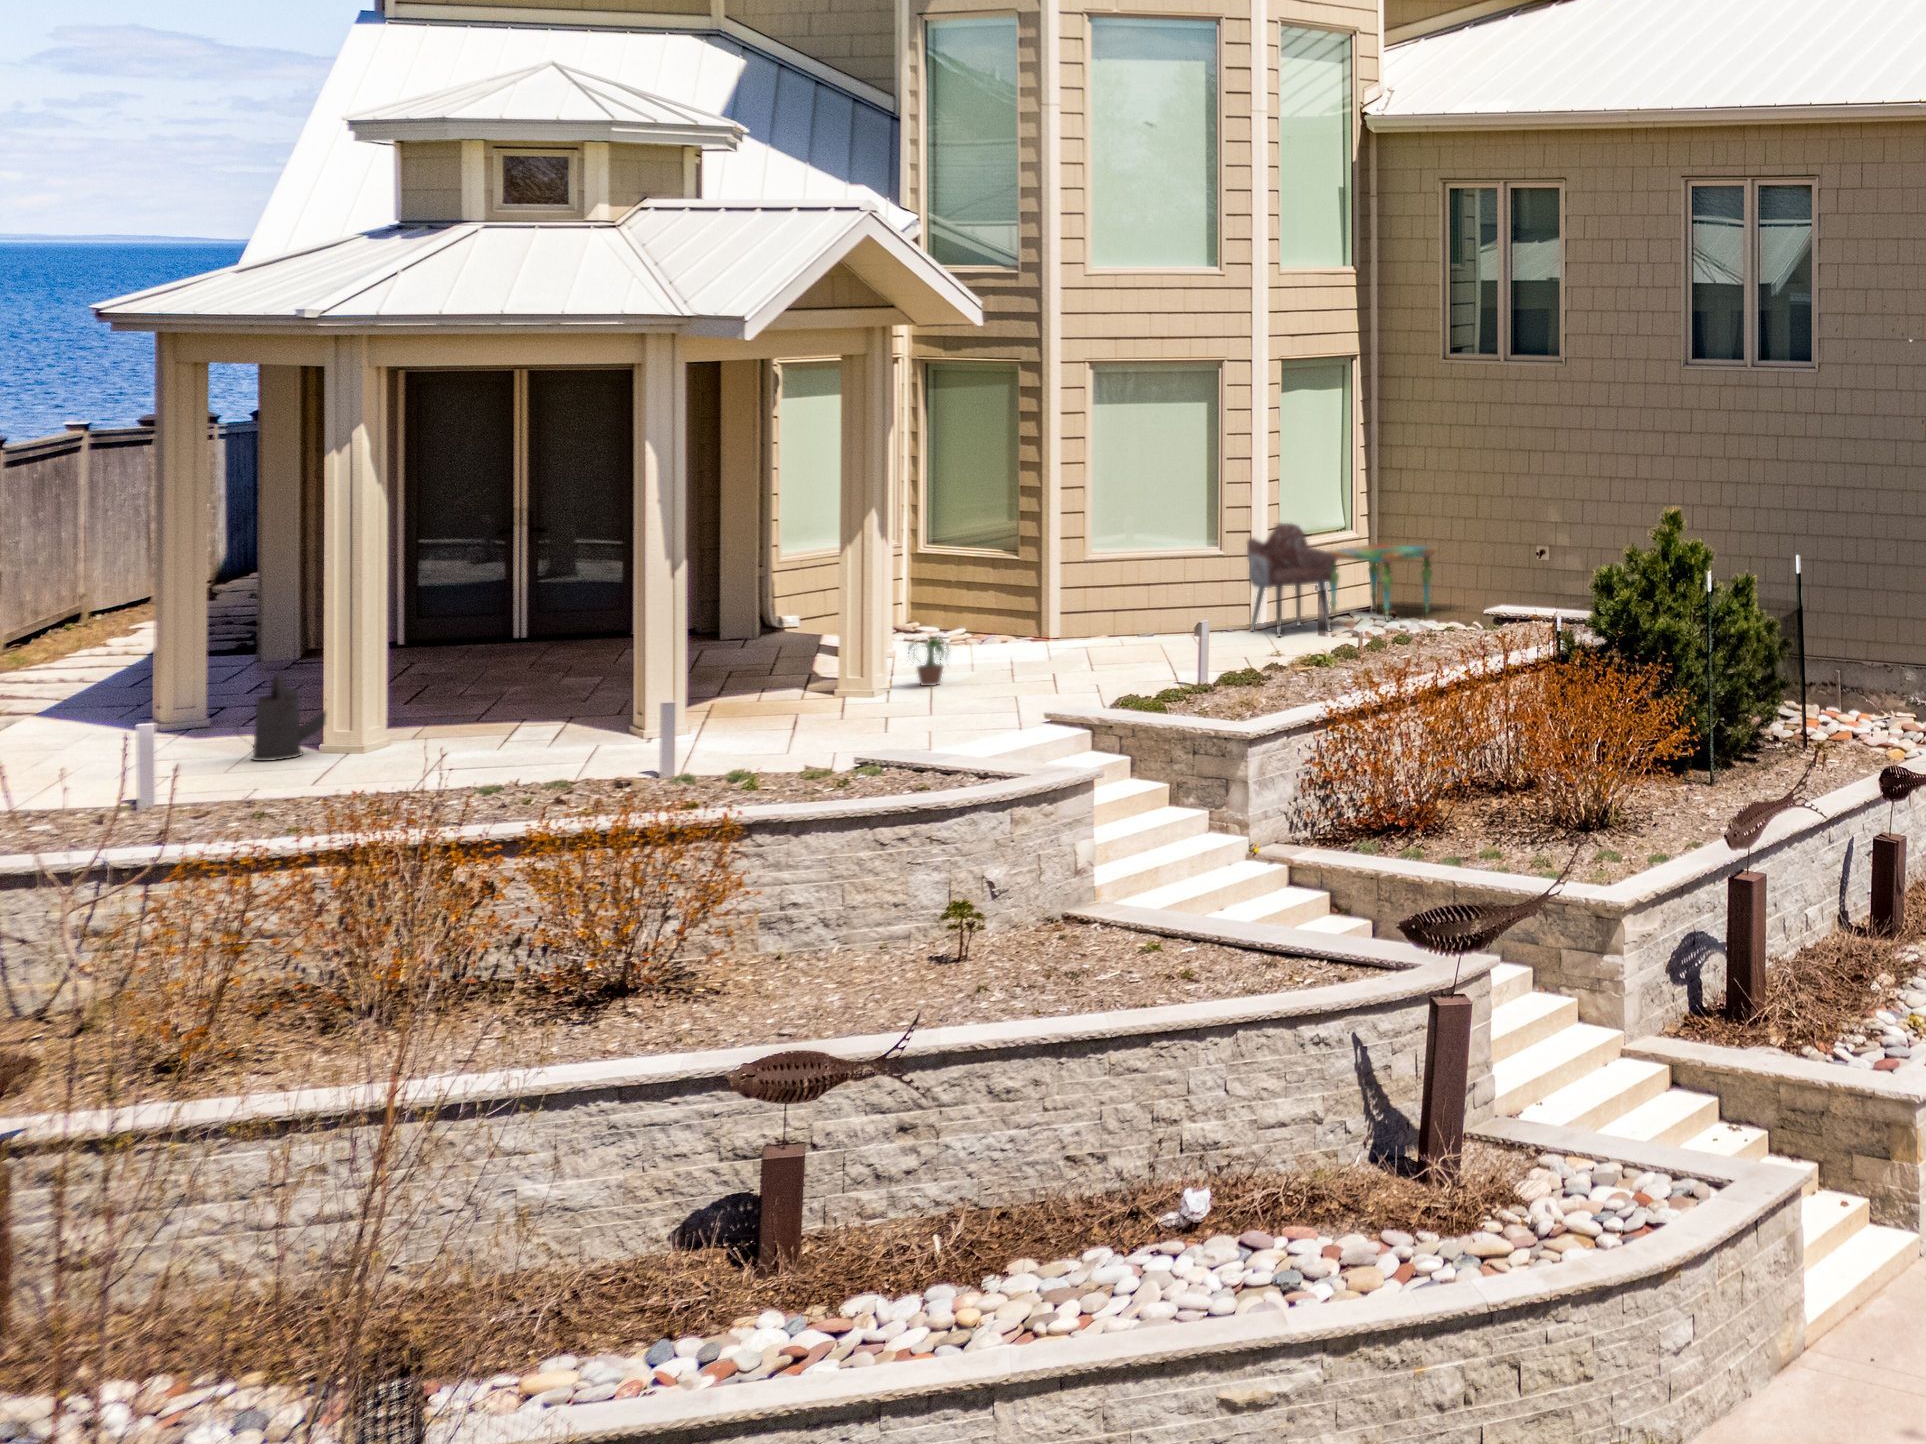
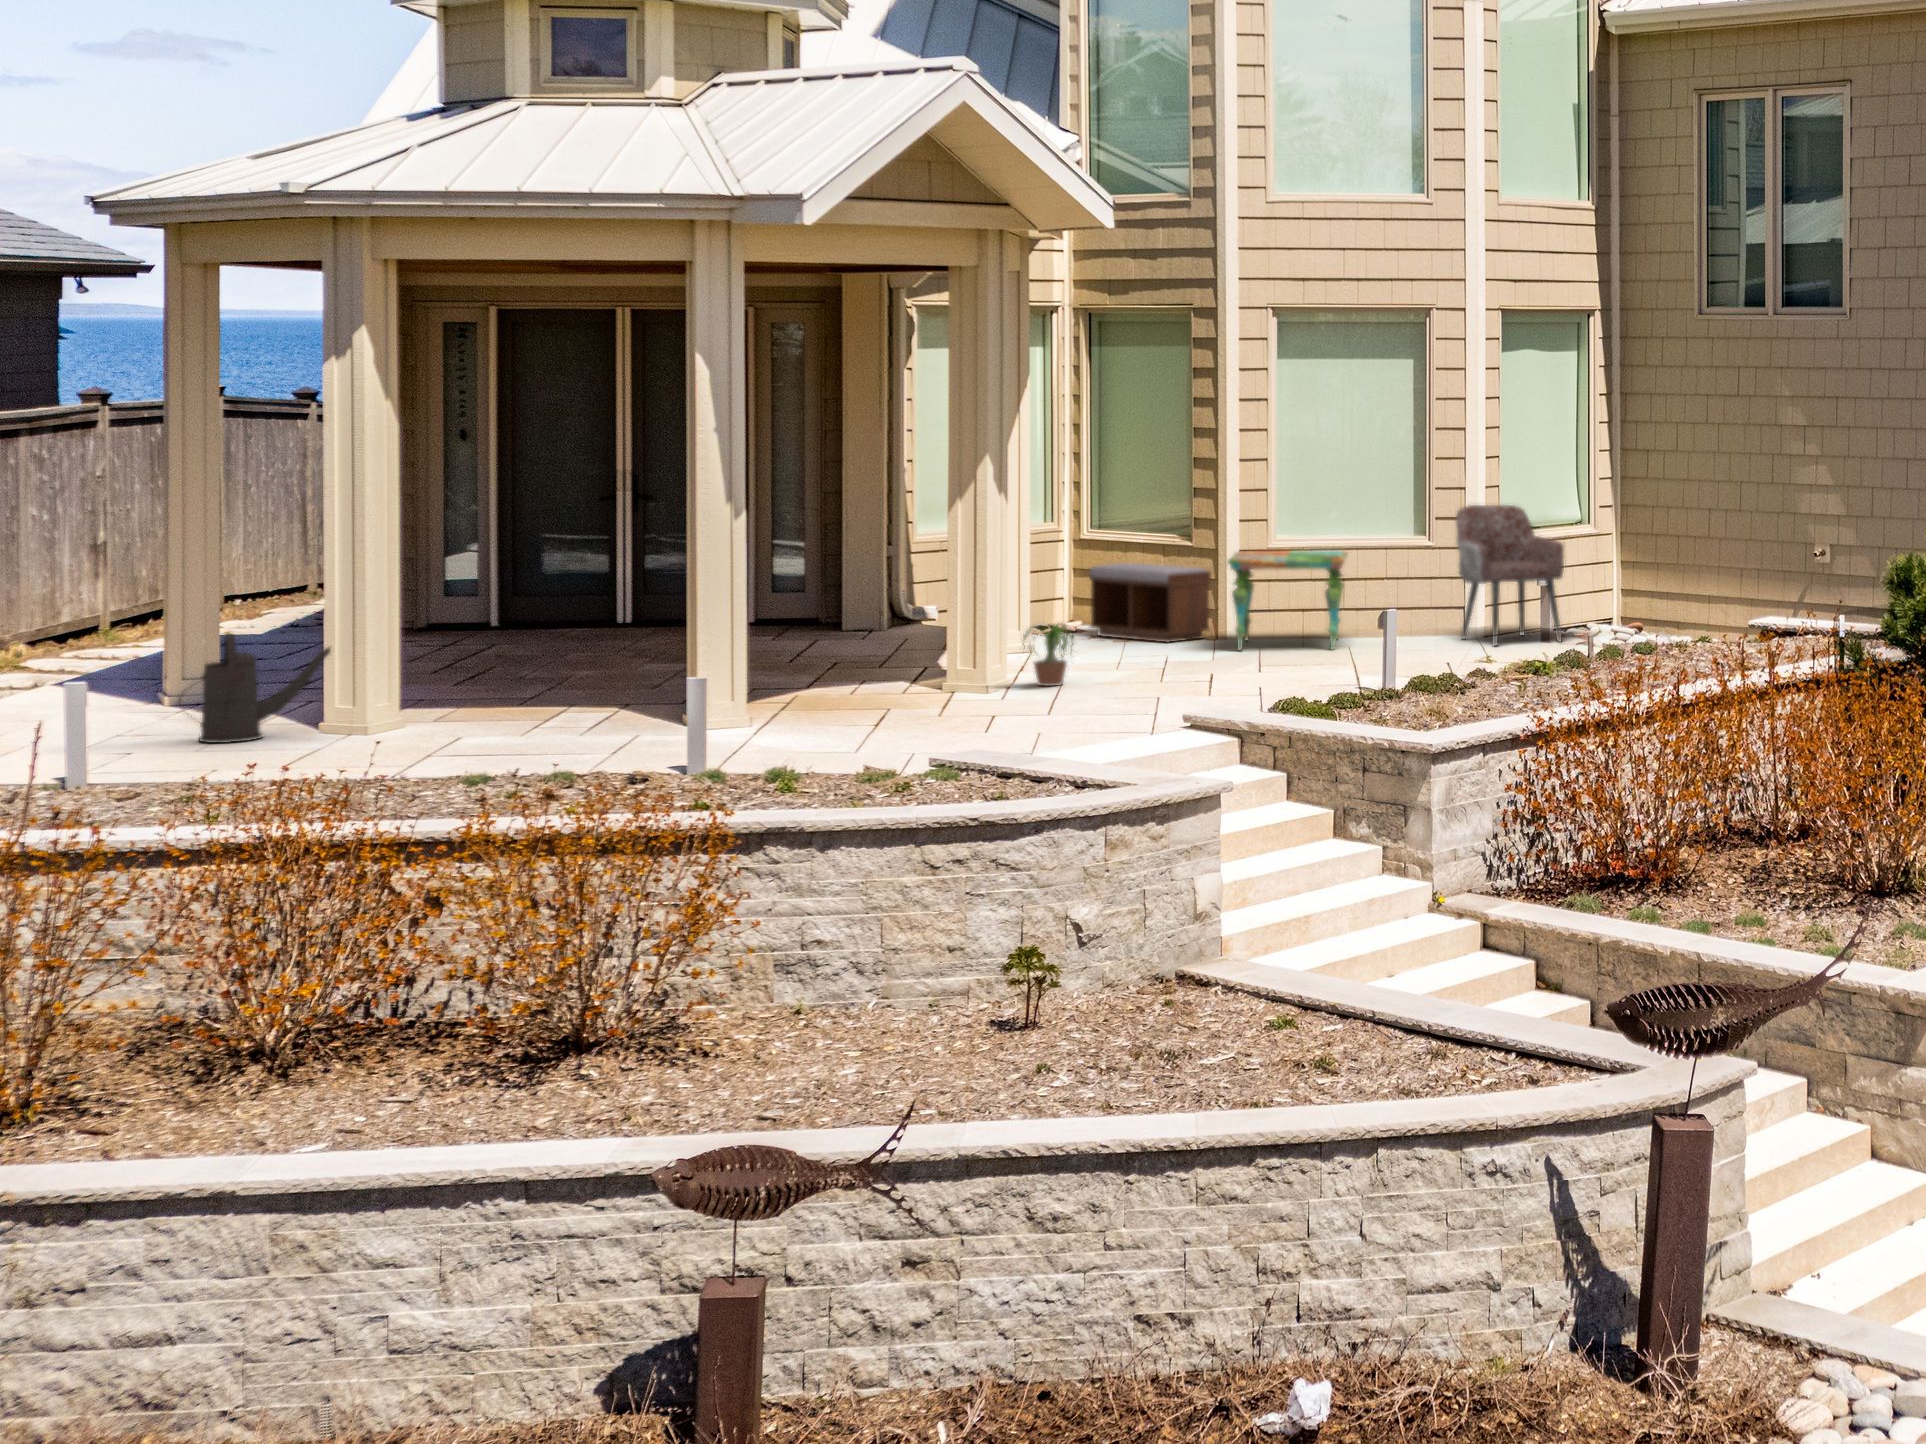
side table: present [1328,544,1436,621] -> present [1228,551,1347,650]
bench: none [945,577,1047,641] -> present [1089,563,1211,642]

